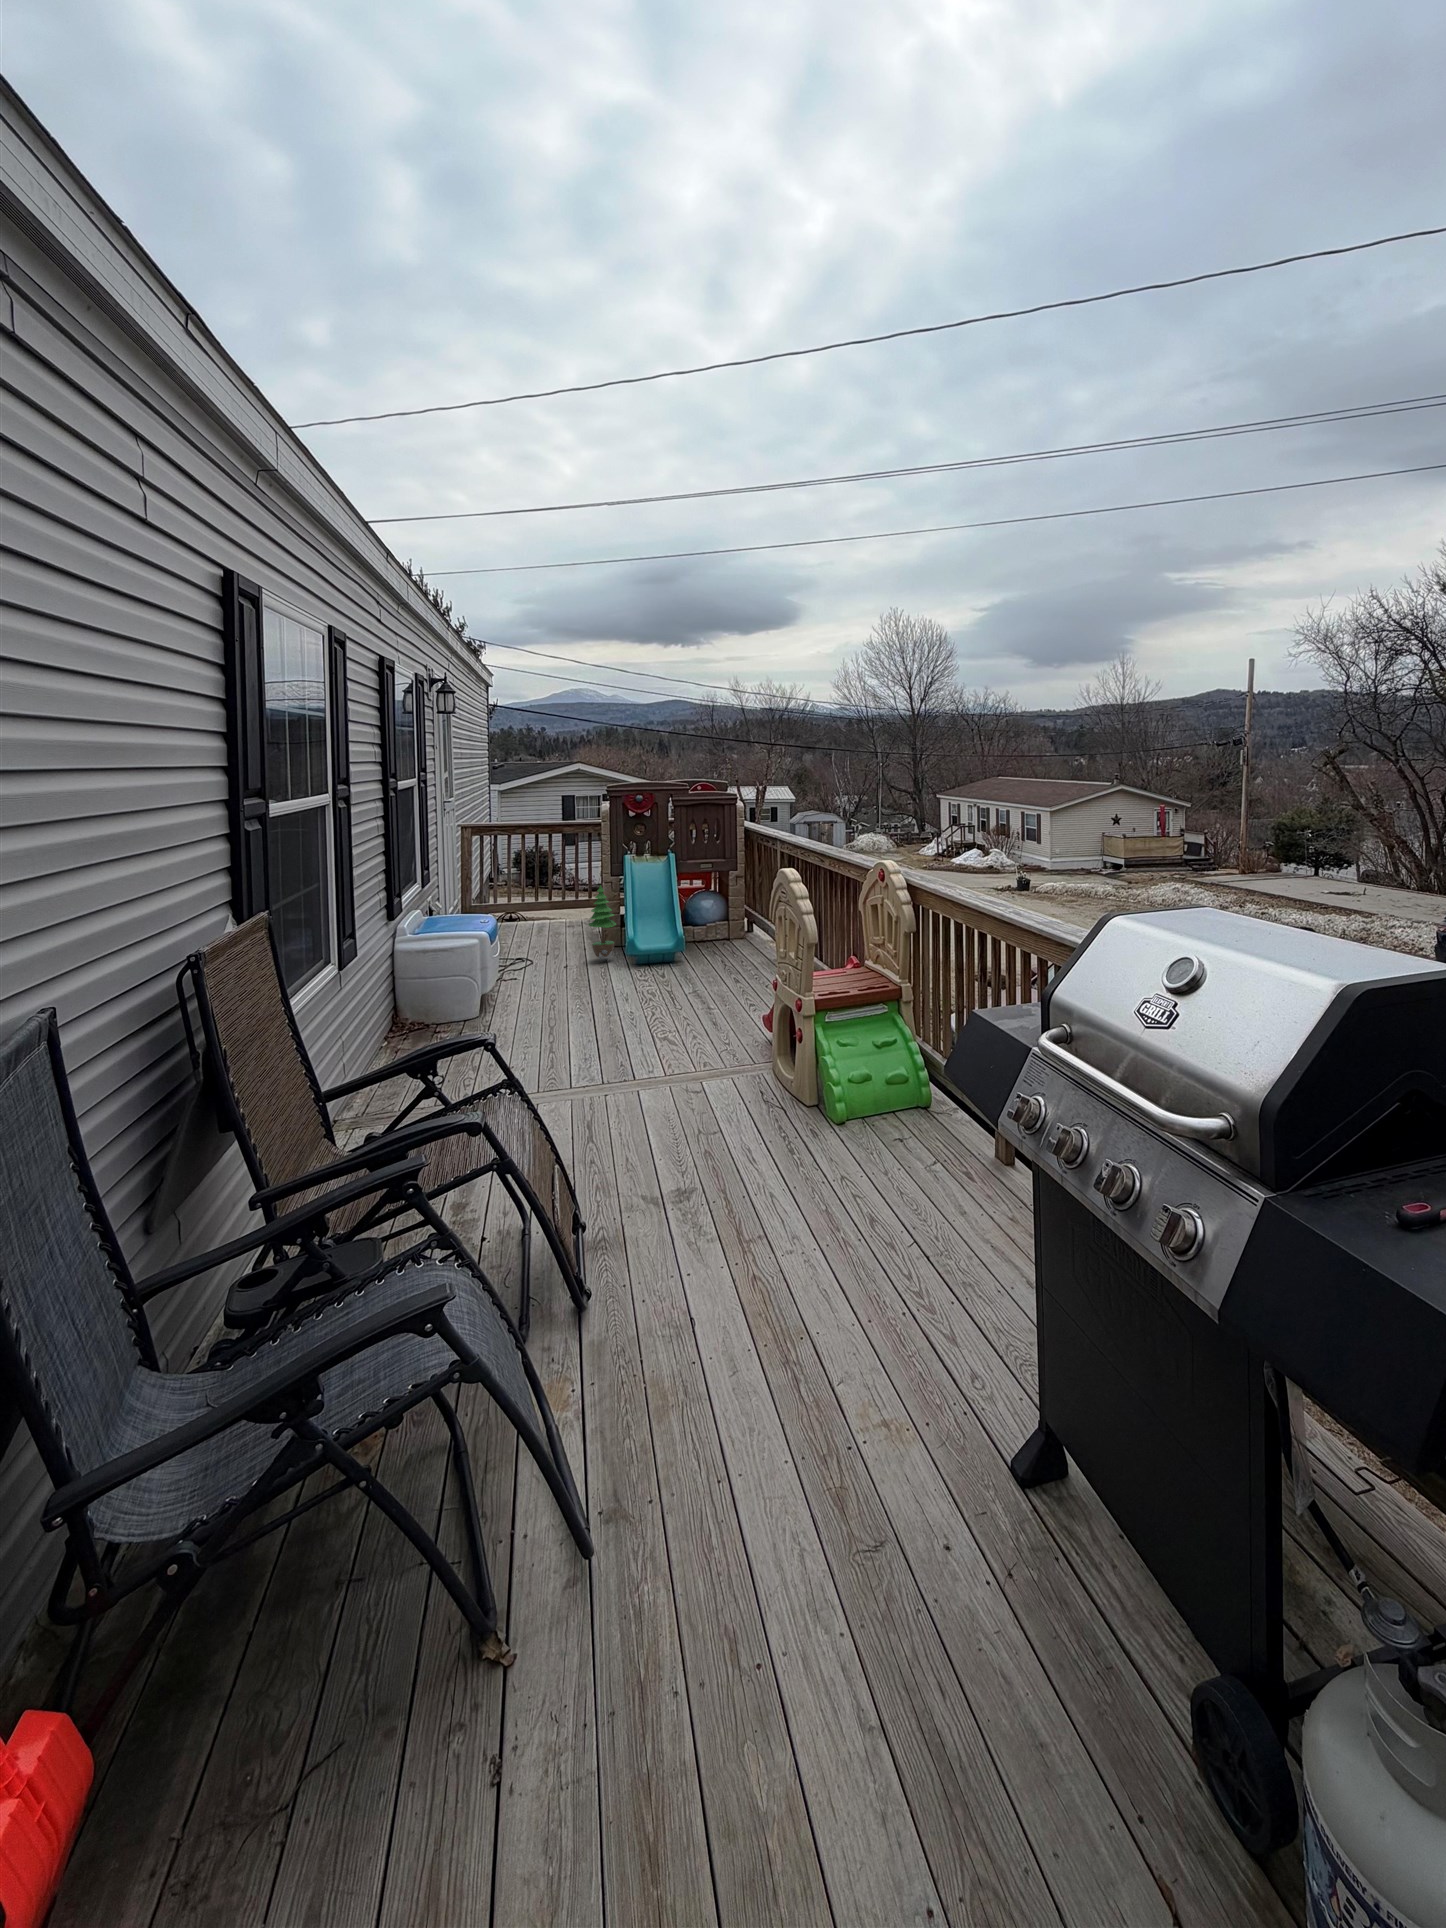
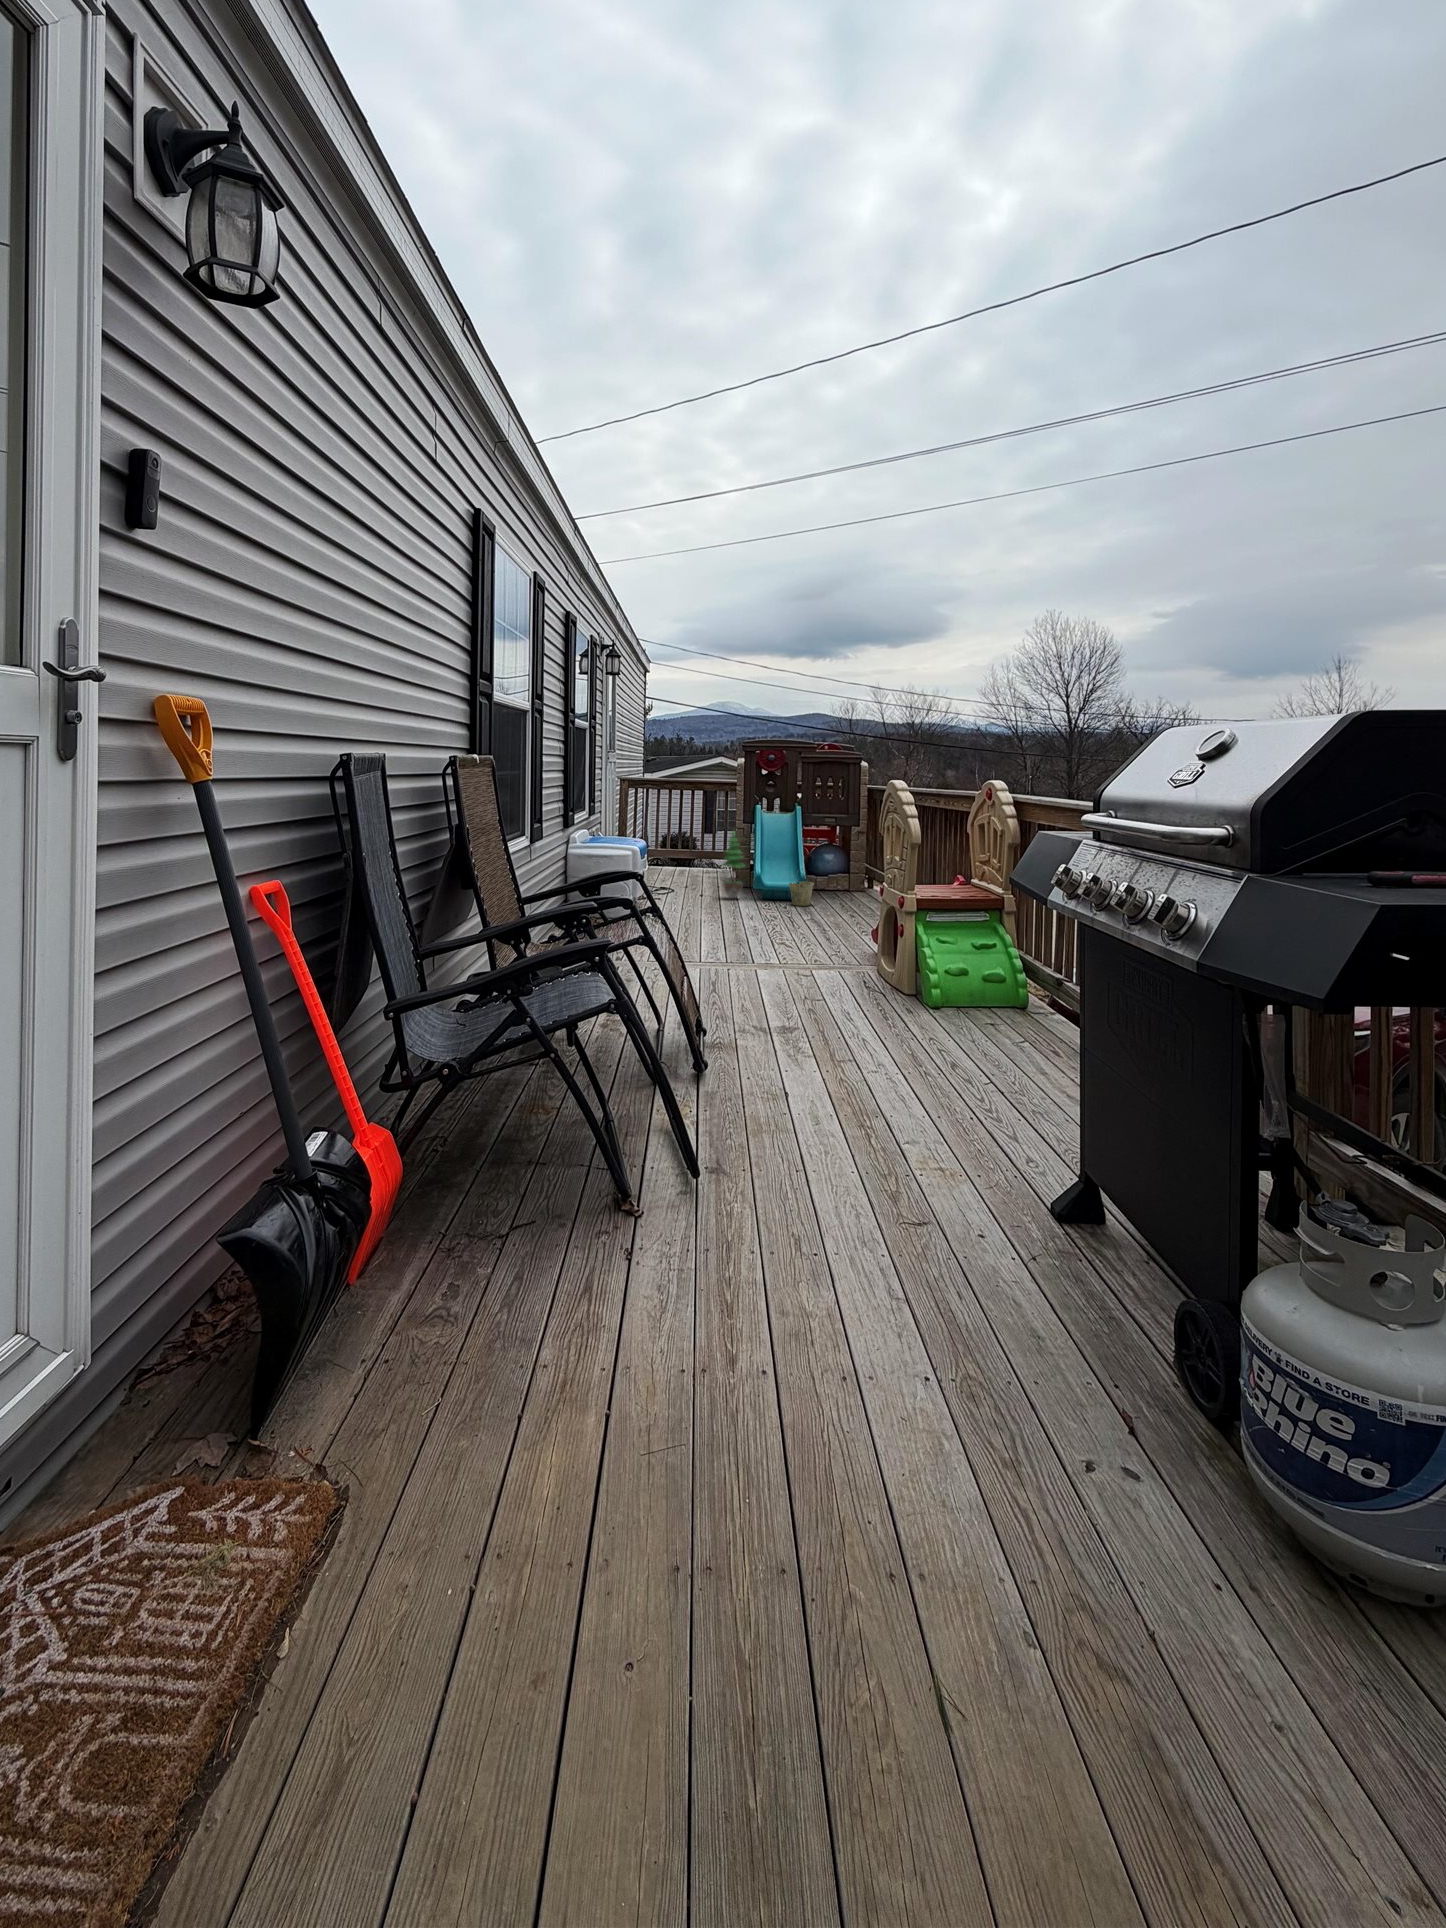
bucket: none [665,923,692,964] -> present [789,880,814,906]

